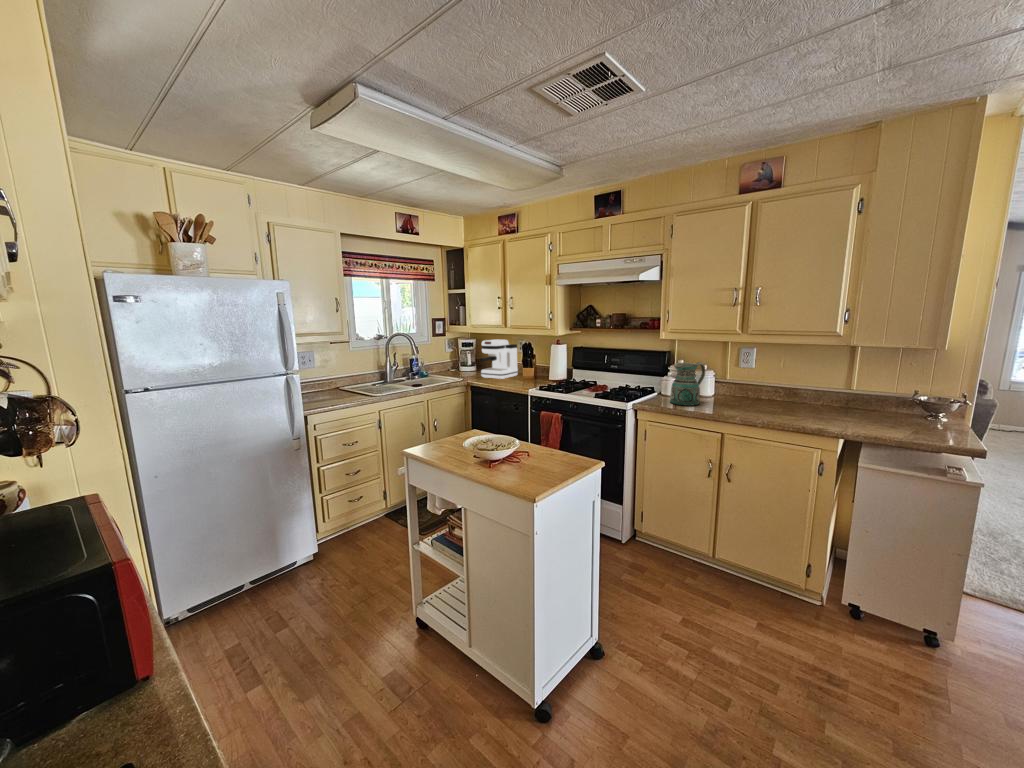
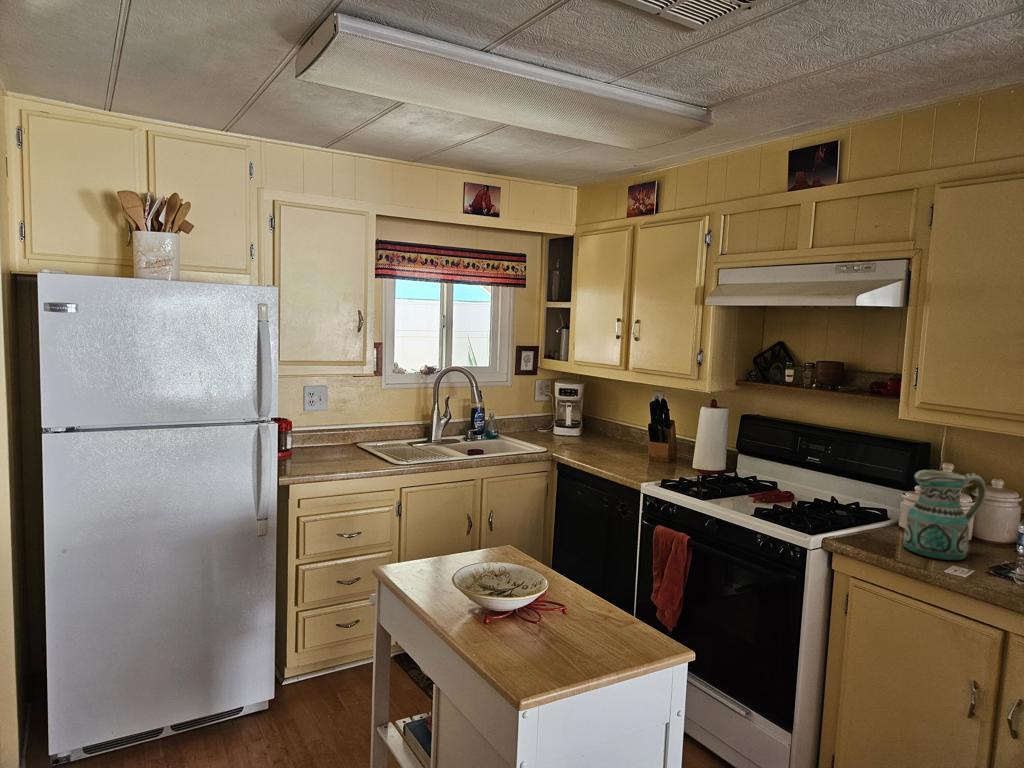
coffee maker: present [480,340,518,379] -> none [576,388,644,456]

